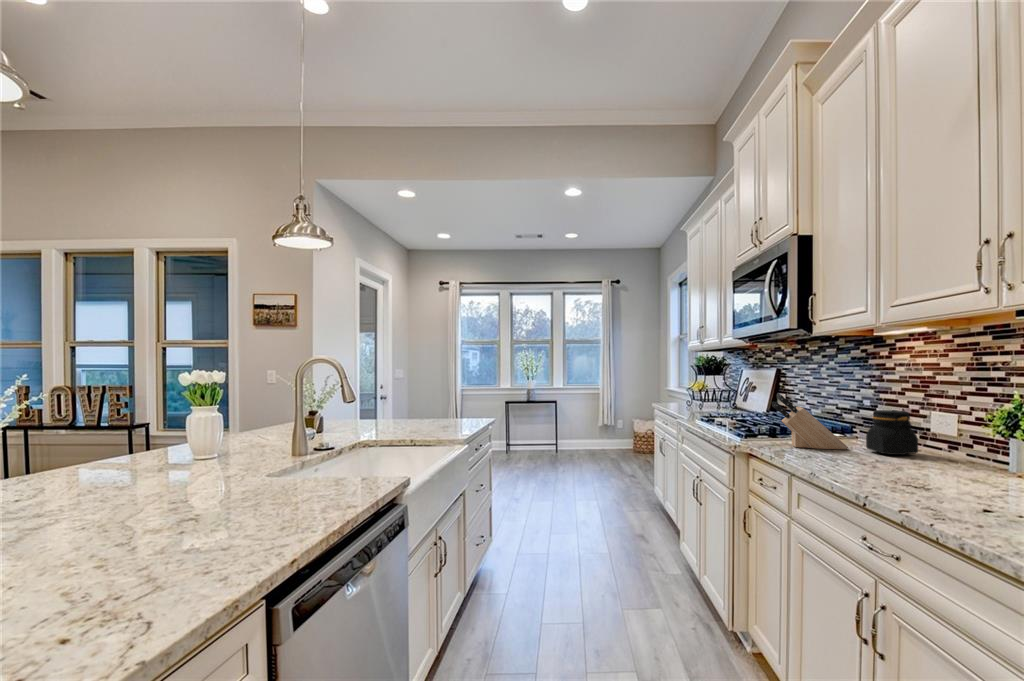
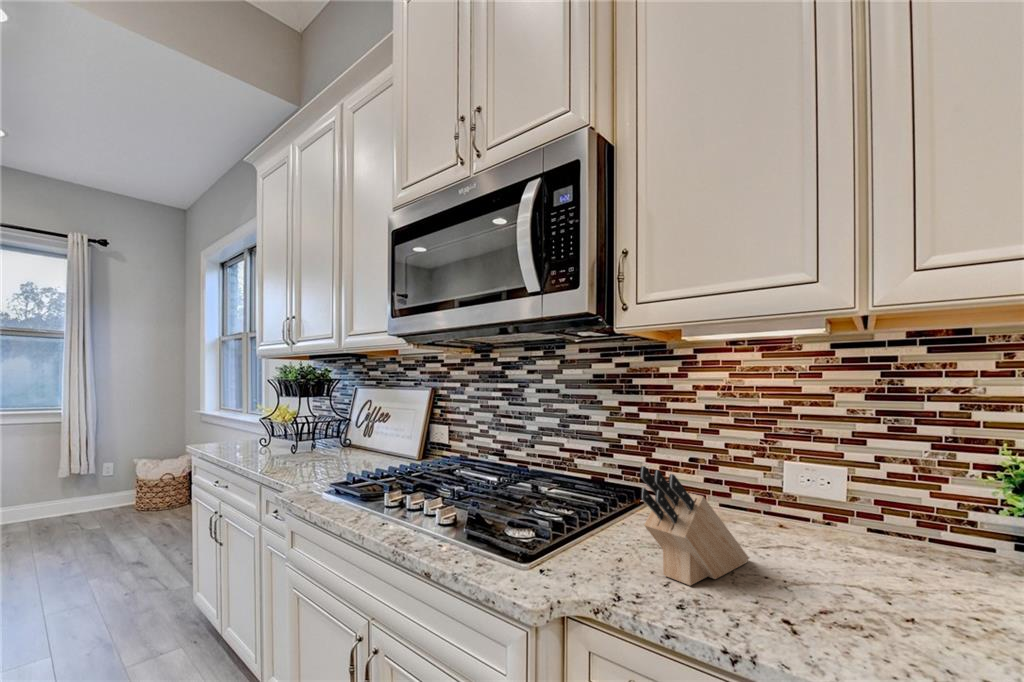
jar: present [866,410,918,455] -> none [764,474,866,568]

